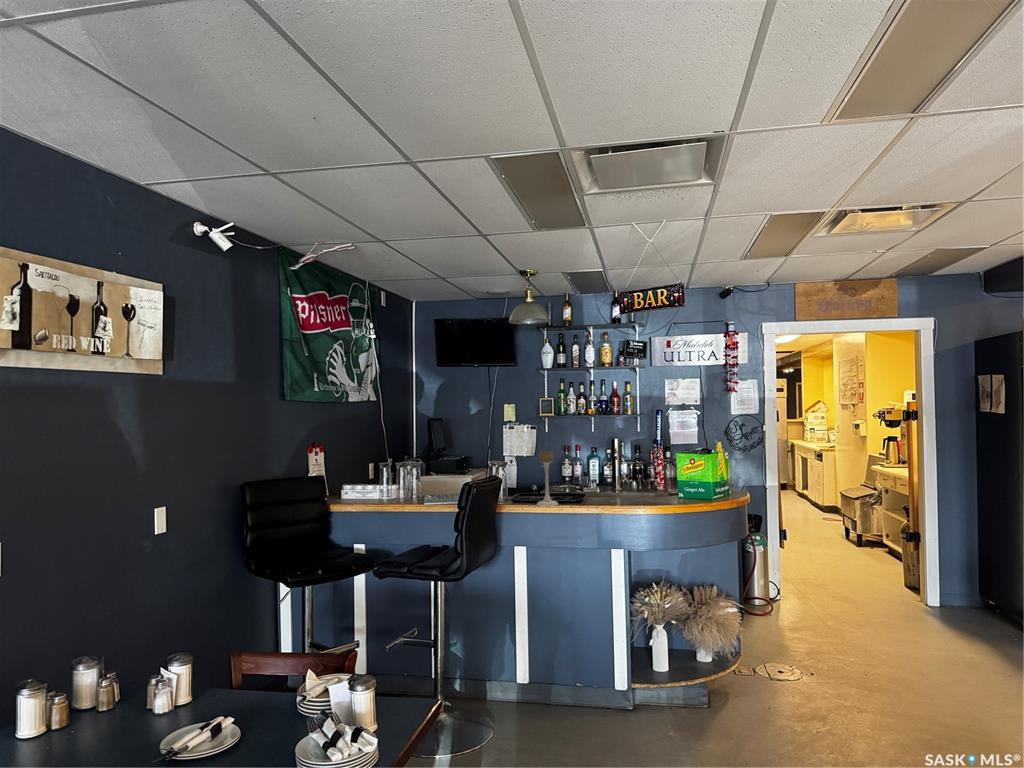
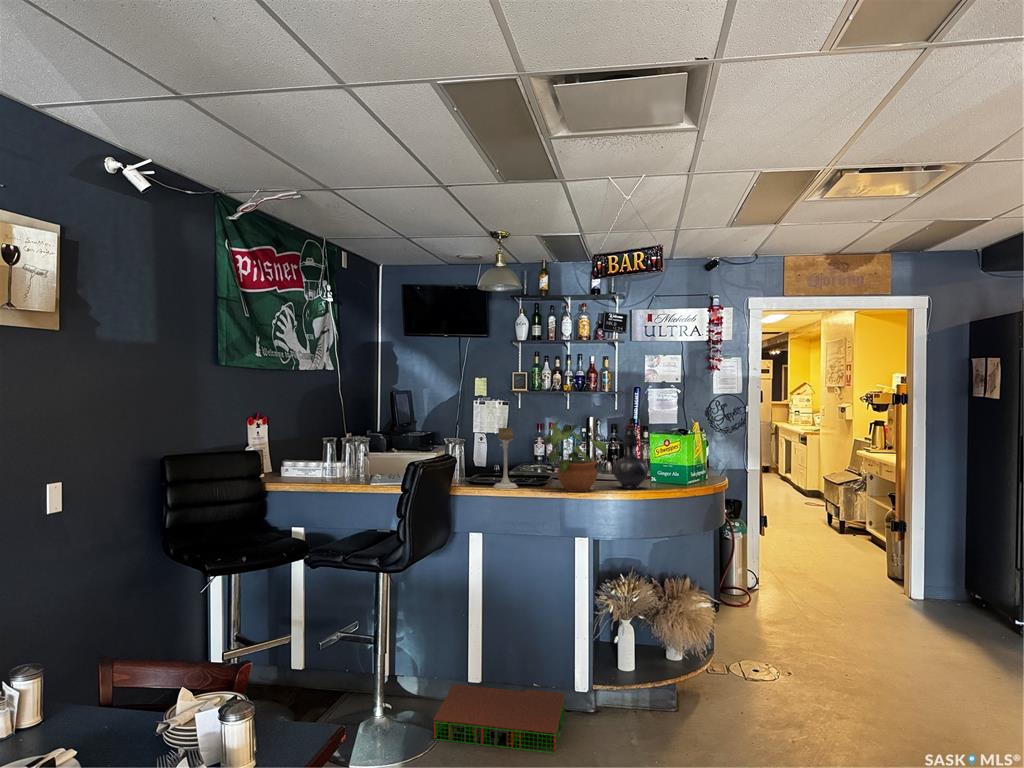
potted plant: none [580,441,639,507] -> present [544,419,607,492]
decorative vase: none [644,441,676,504] -> present [613,420,648,489]
storage bin: none [490,687,607,744] -> present [433,685,565,753]

